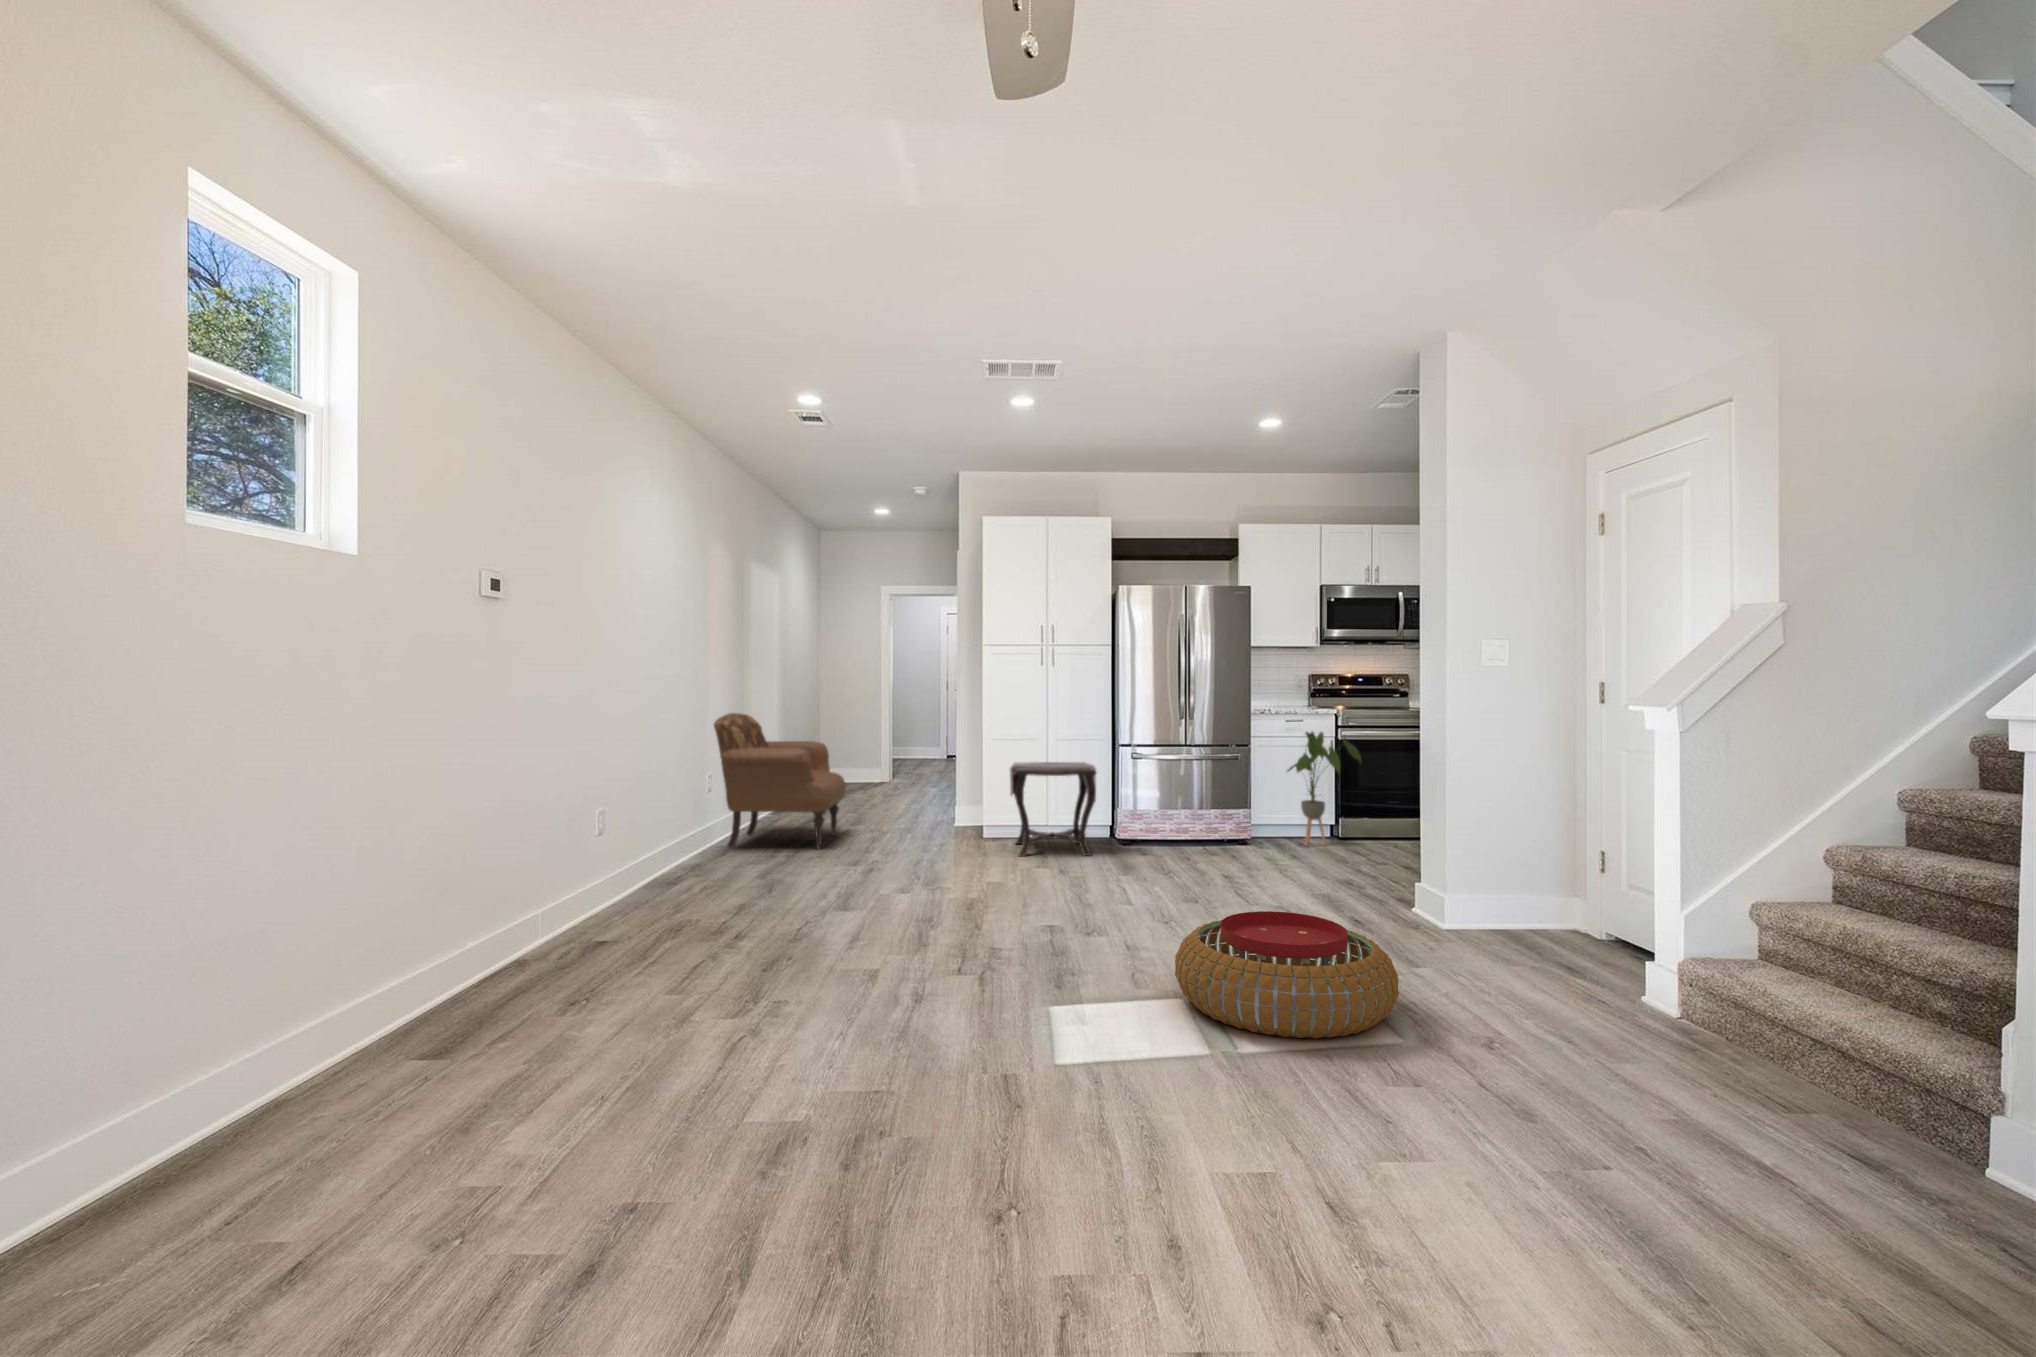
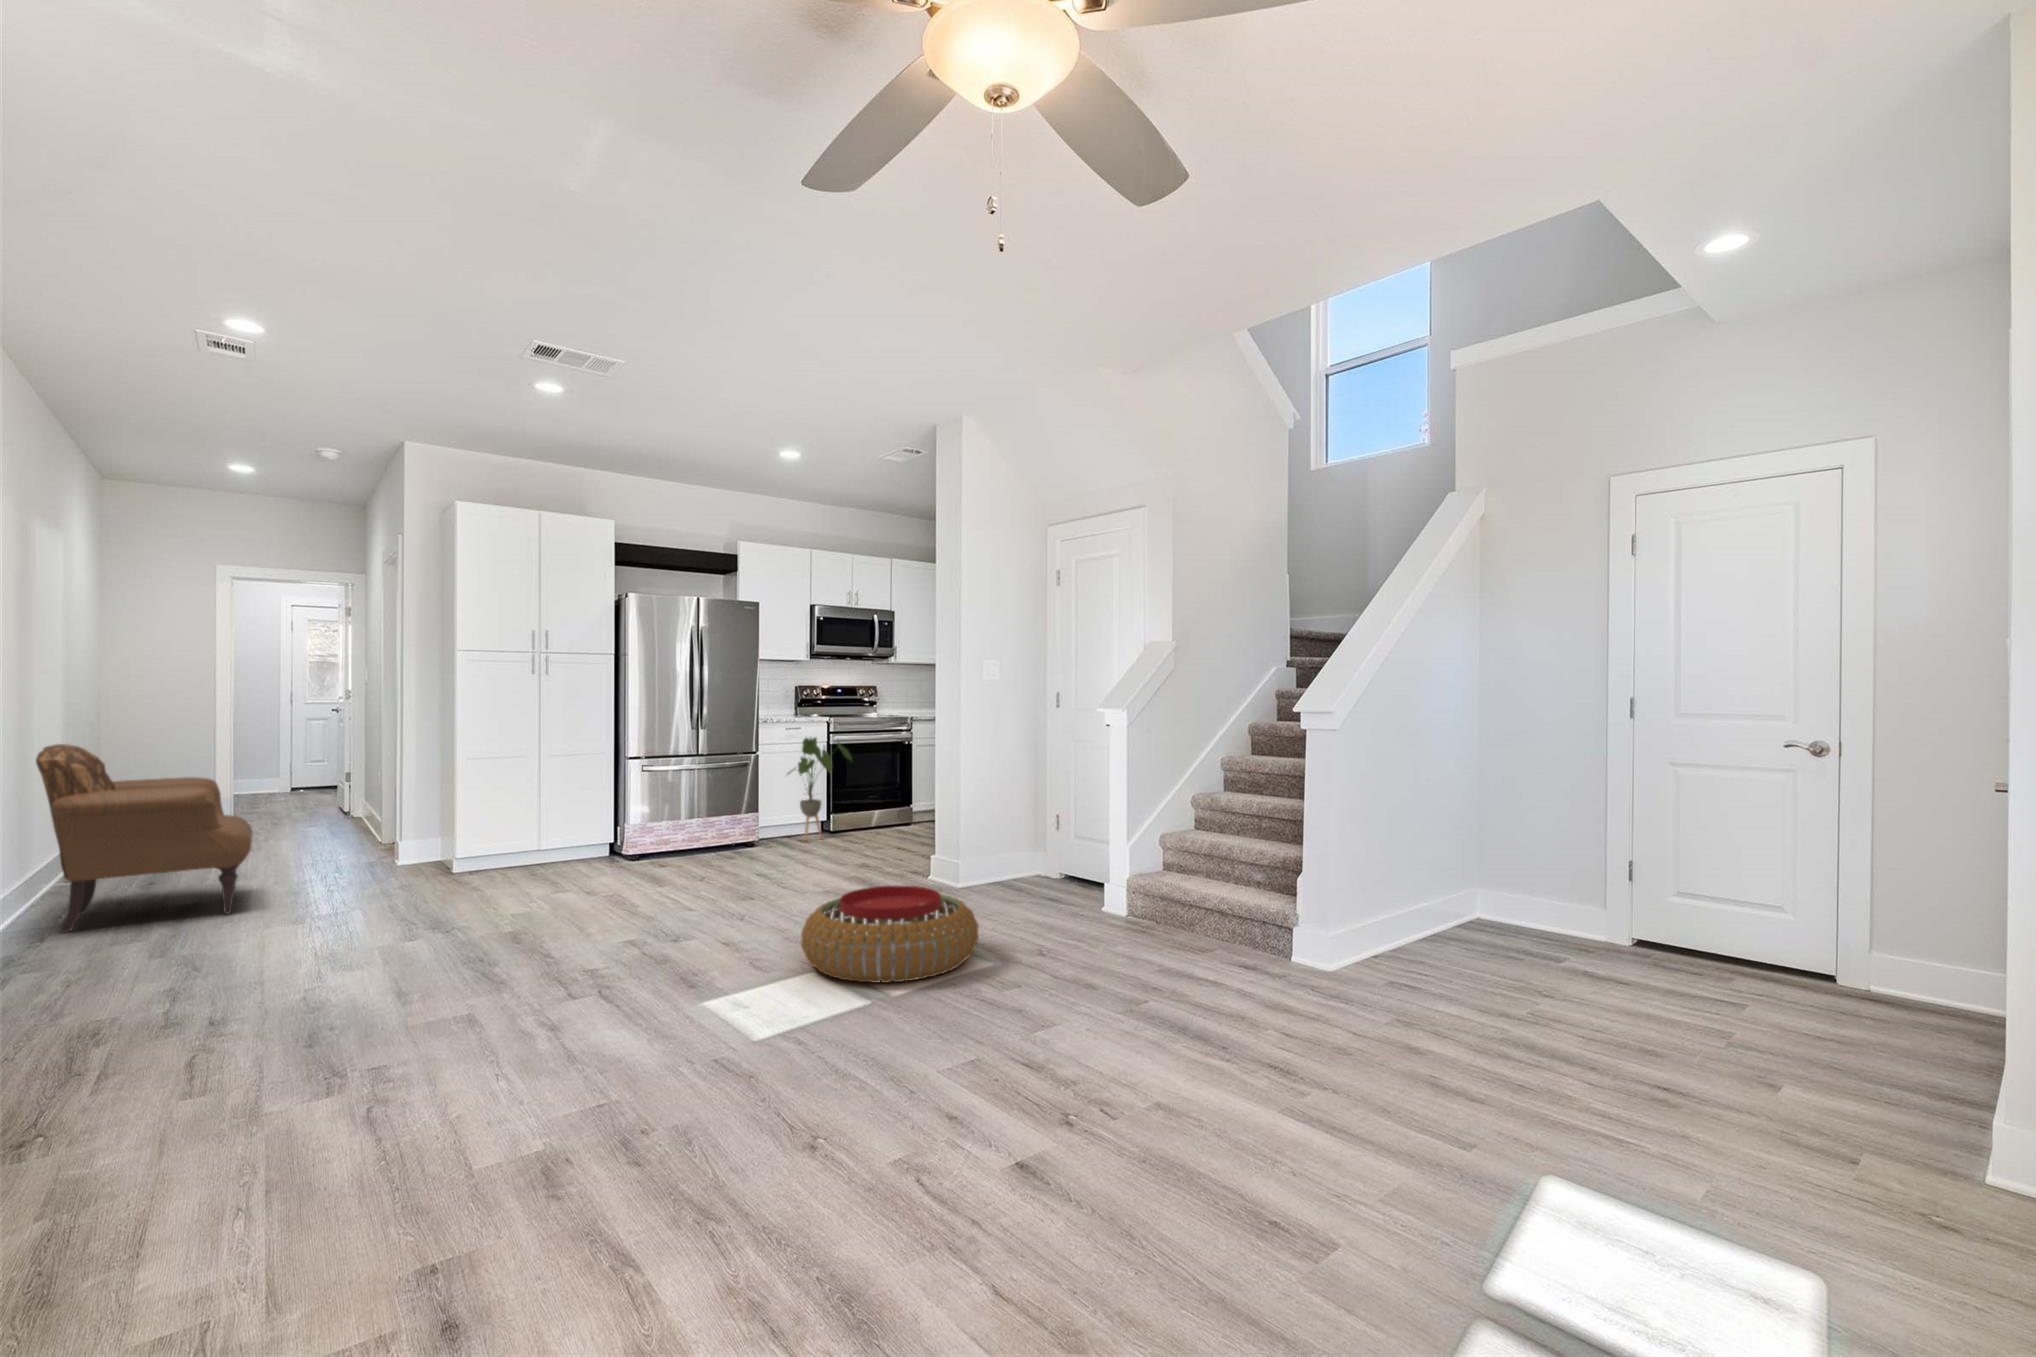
side table: present [1010,762,1096,856] -> none [500,780,615,886]

